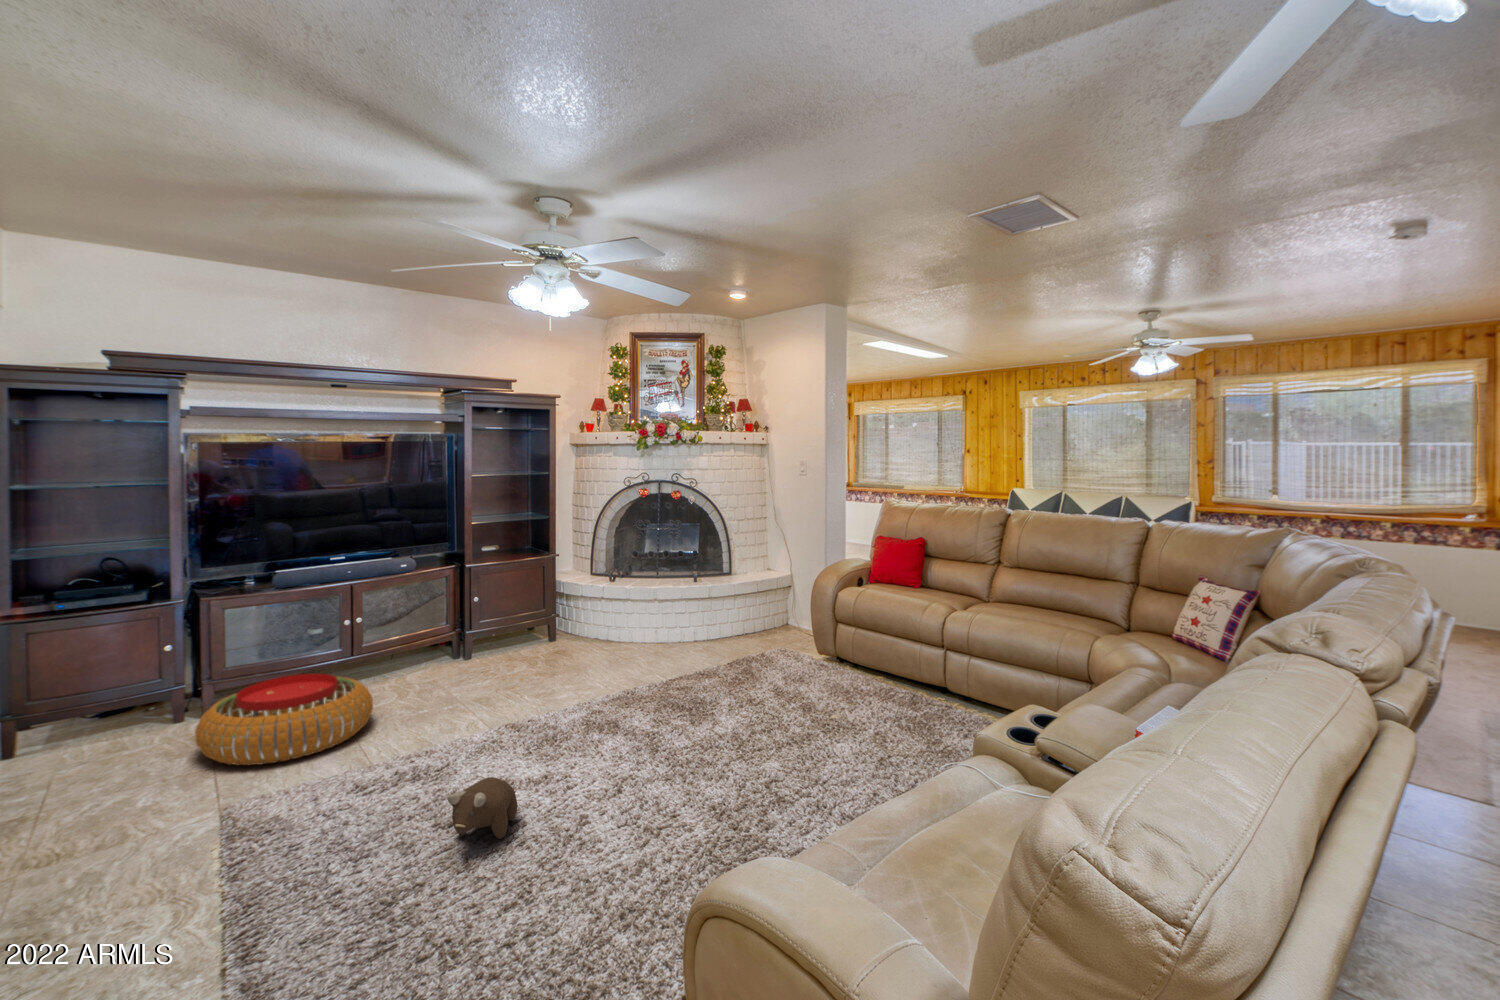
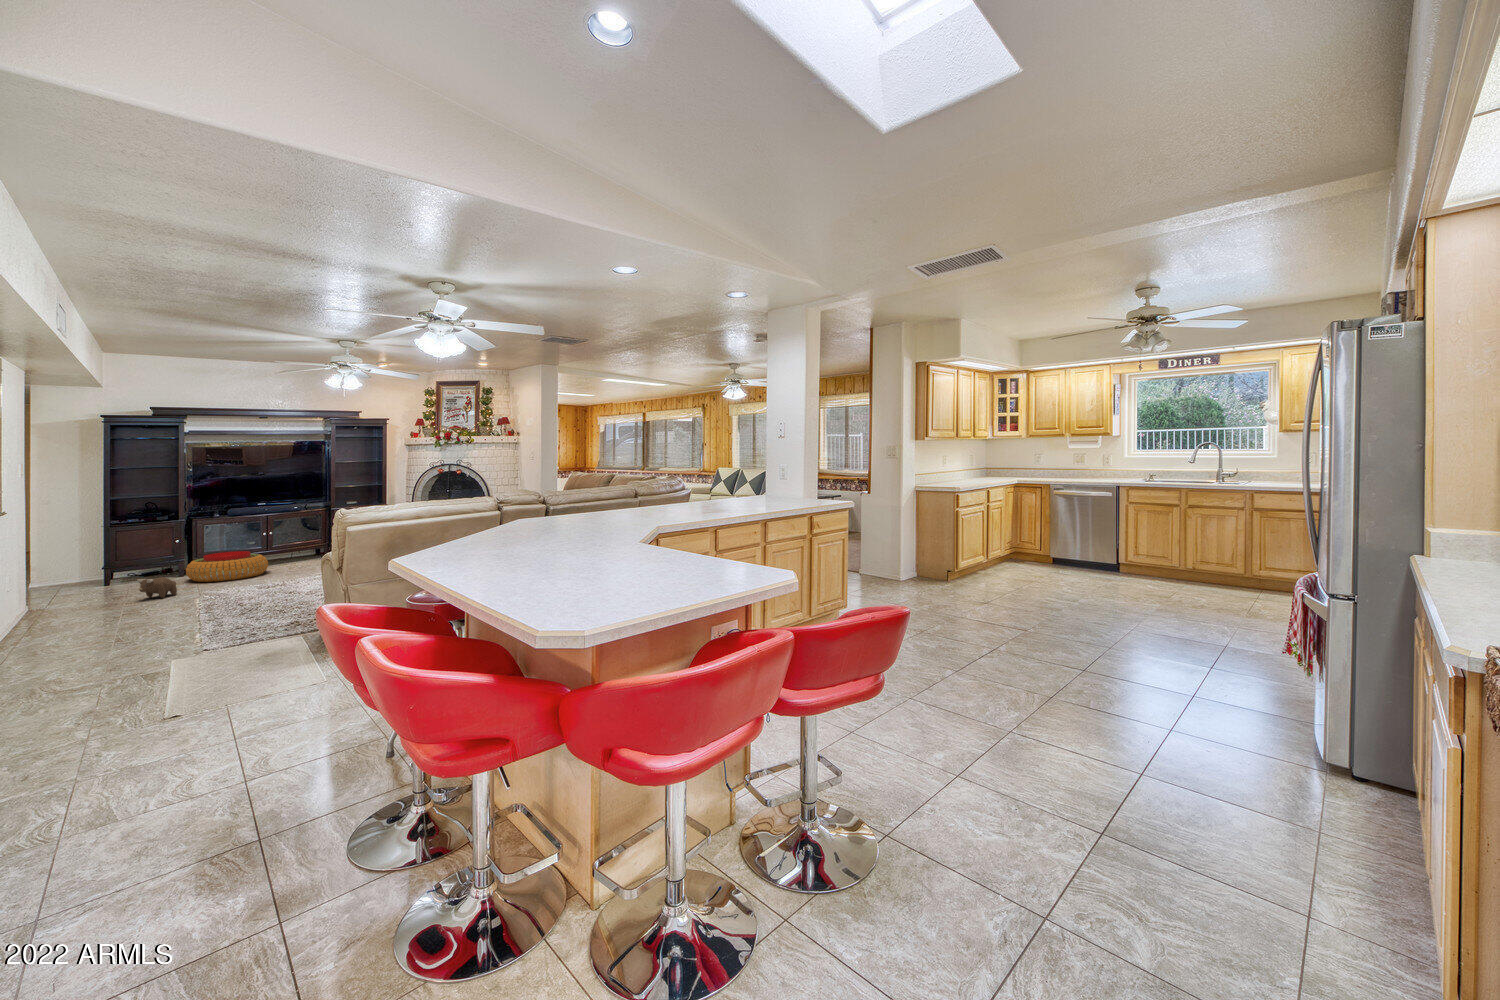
plush toy: present [447,777,517,839] -> present [137,577,177,598]

